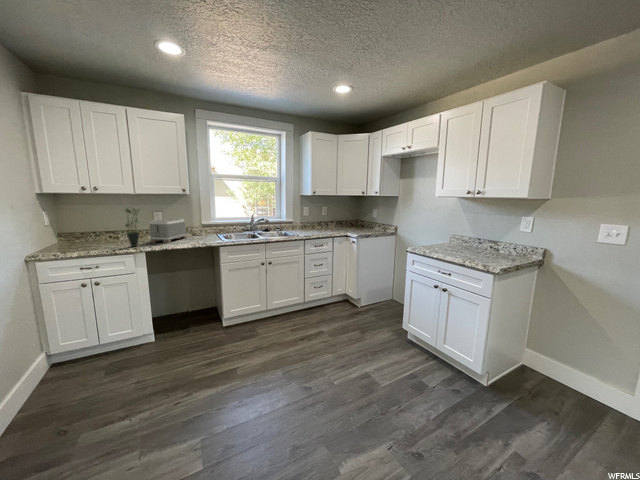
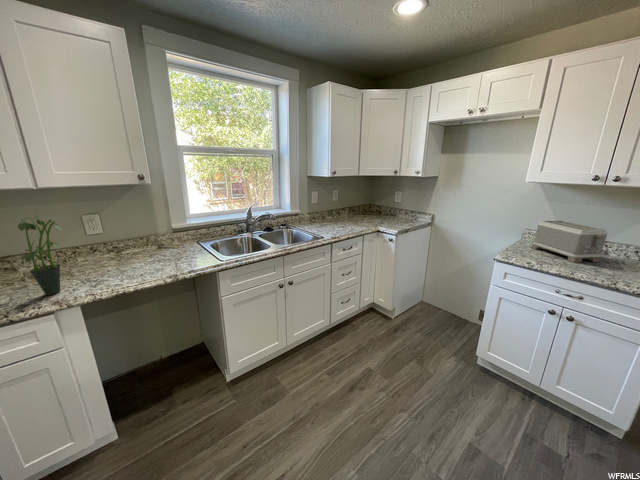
toaster: present [149,219,187,243] -> present [531,221,607,263]

